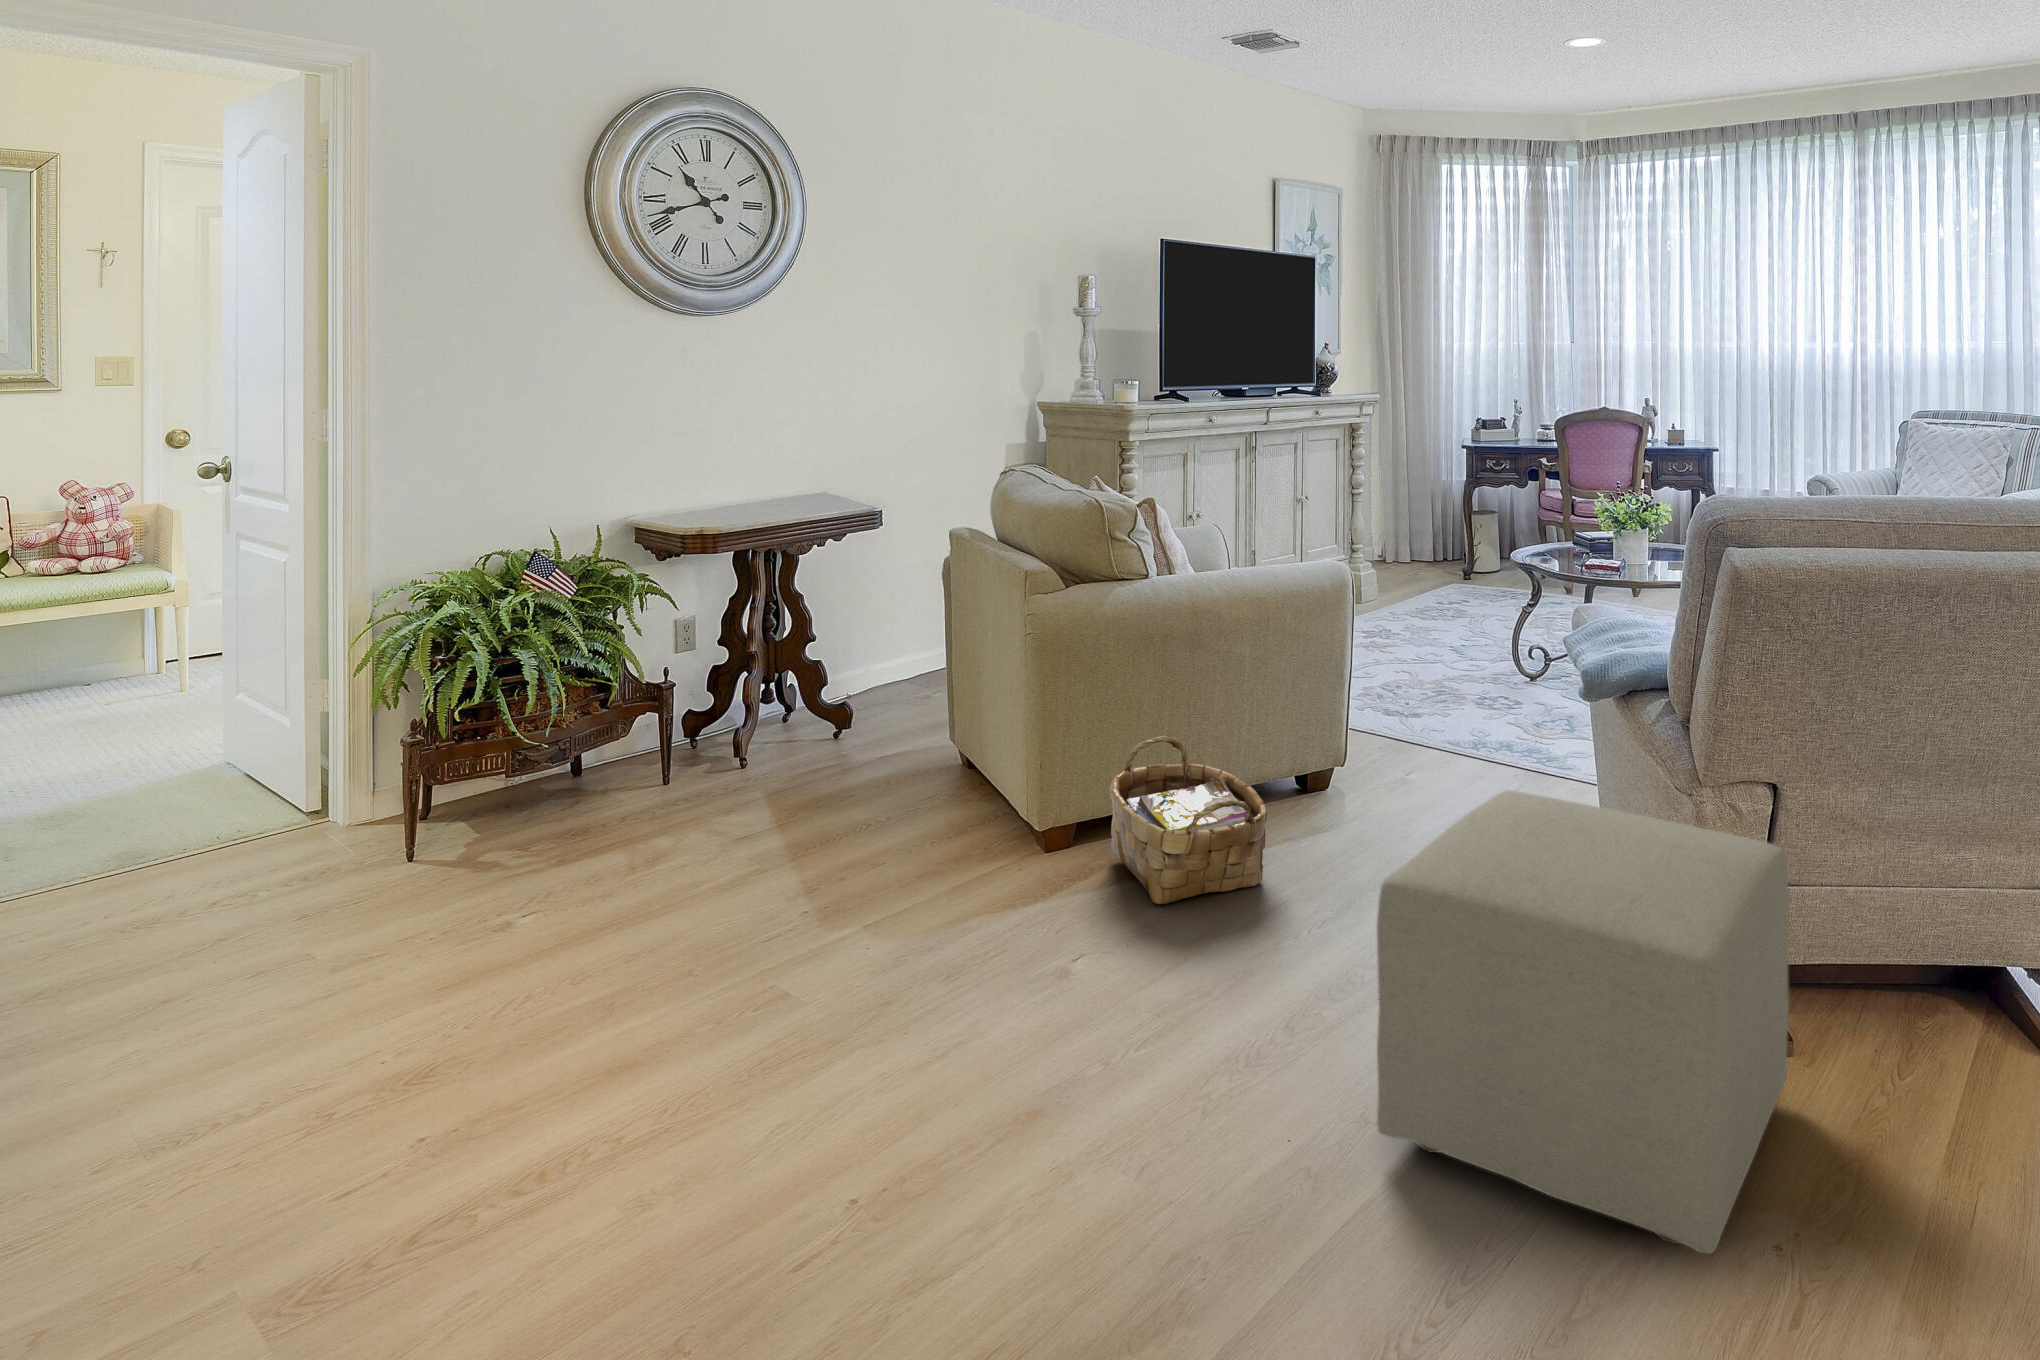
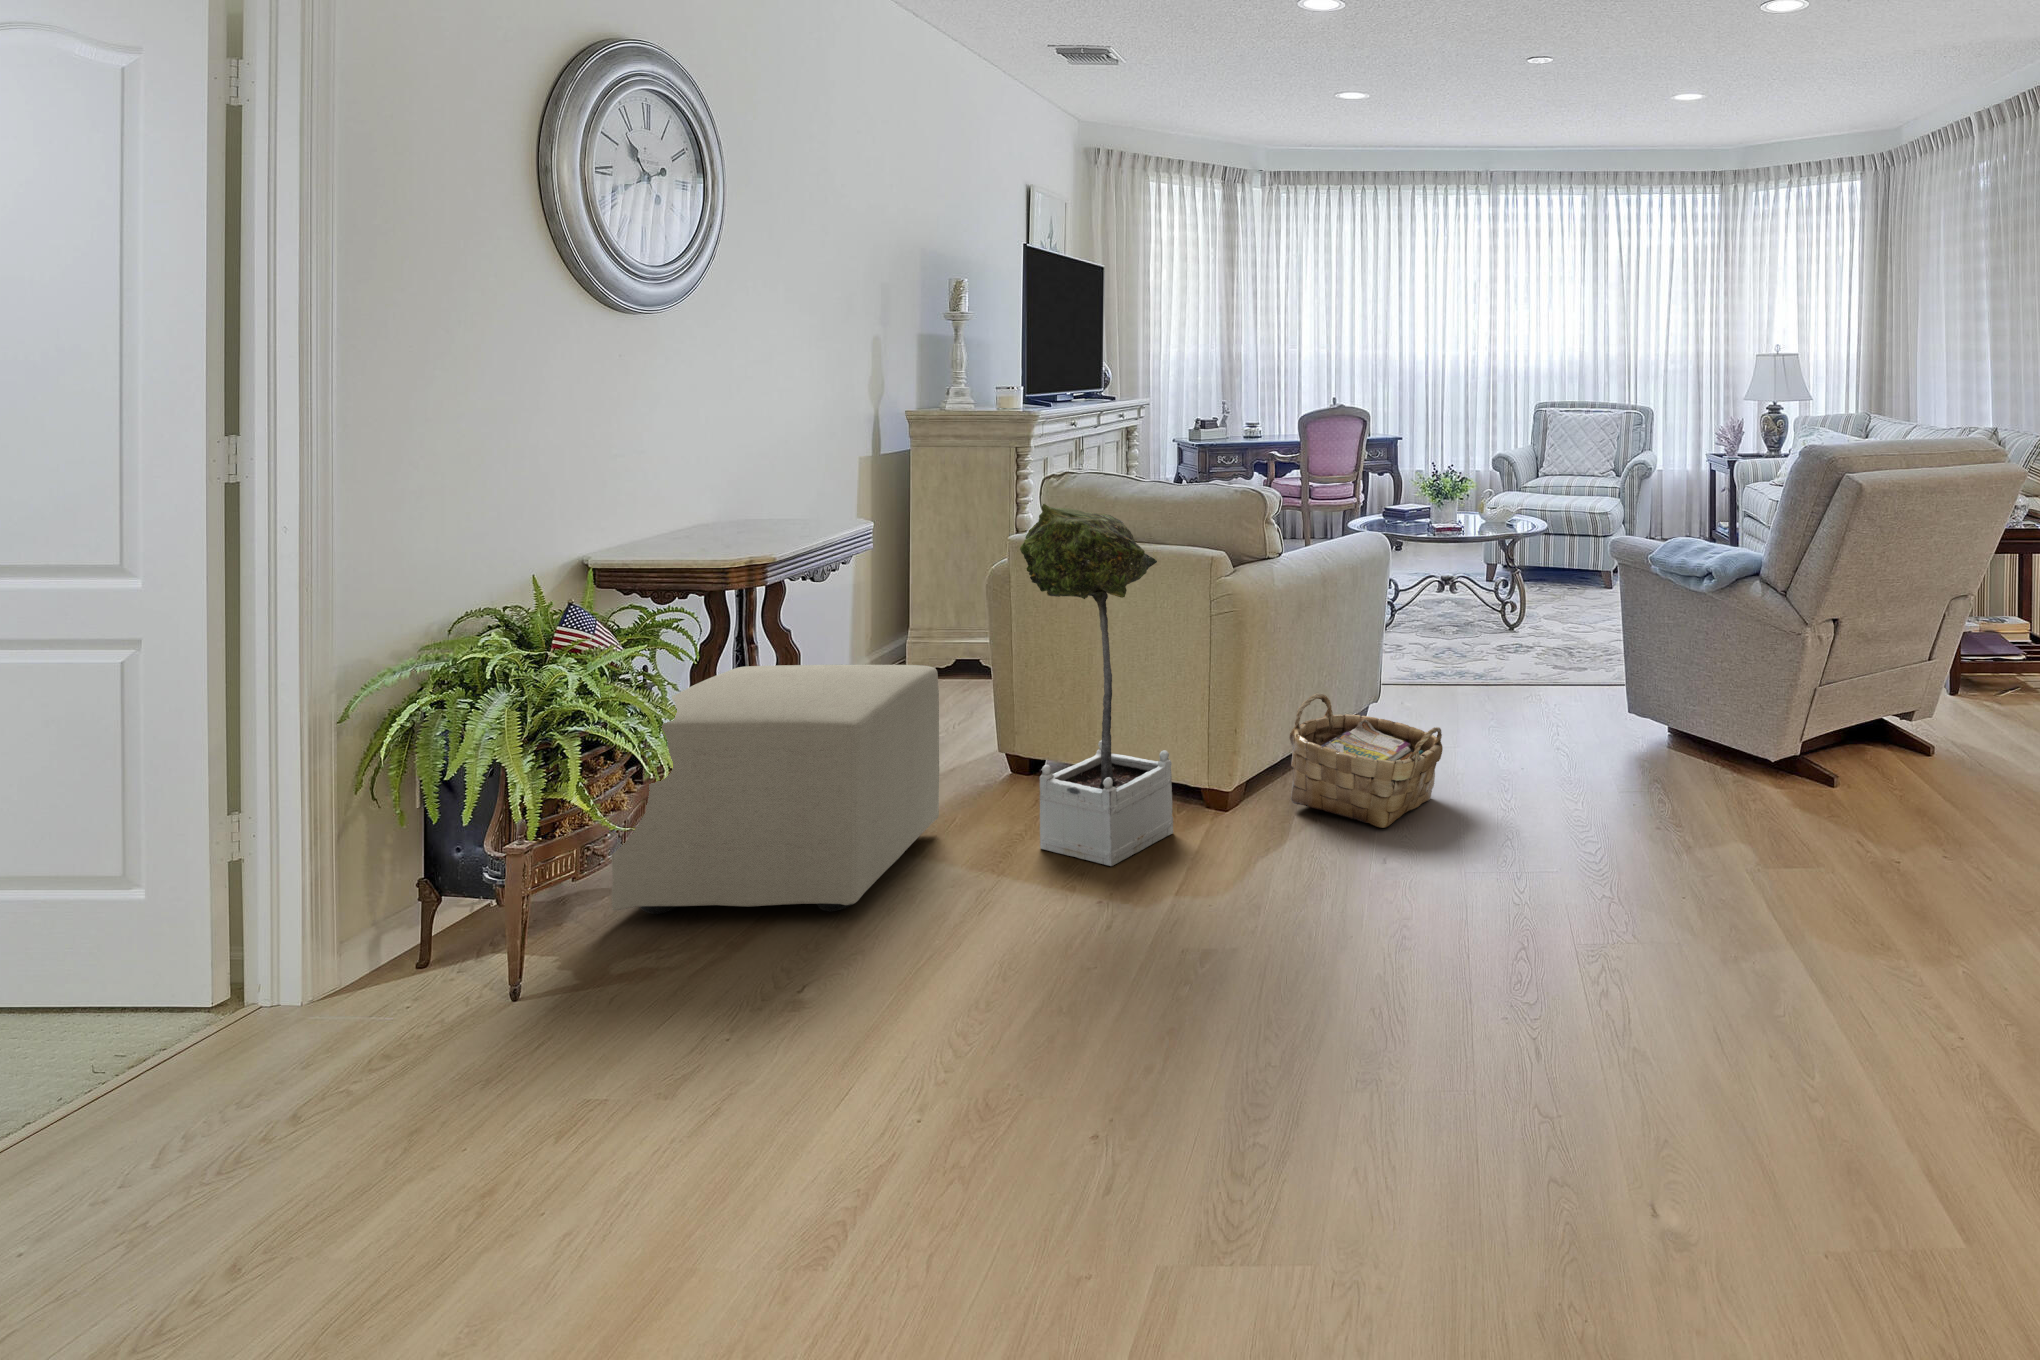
potted tree: none [840,501,992,872] -> present [1020,504,1173,866]
ottoman: present [1377,790,1789,1254] -> present [612,665,939,914]

